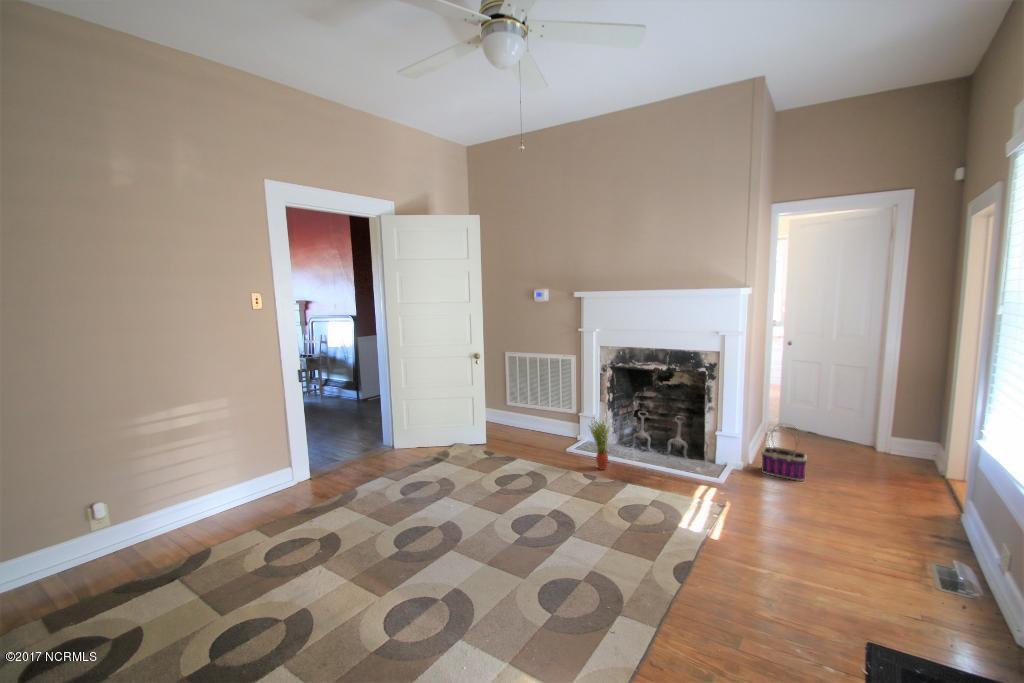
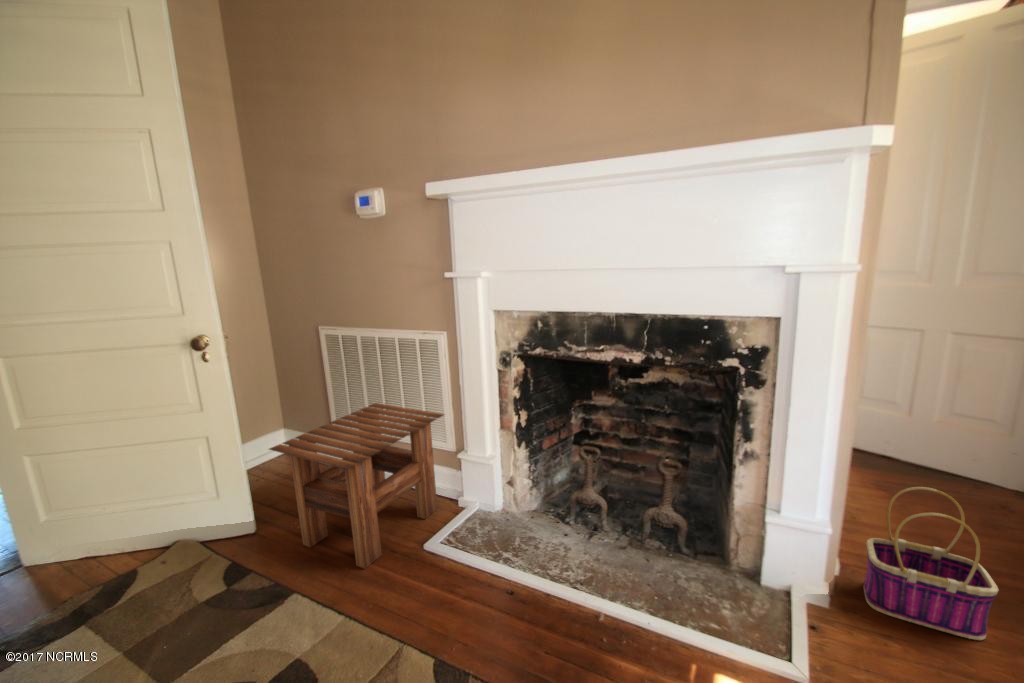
side table: none [504,390,574,455] -> present [270,403,444,569]
potted plant: present [589,417,610,470] -> none [444,497,505,629]

